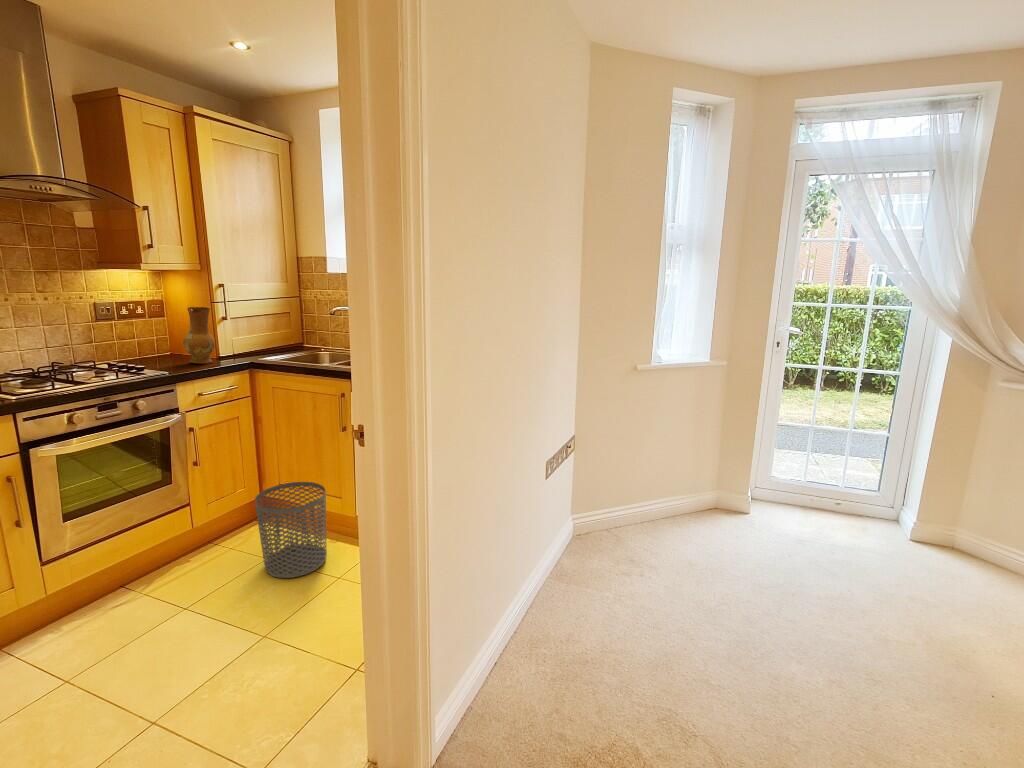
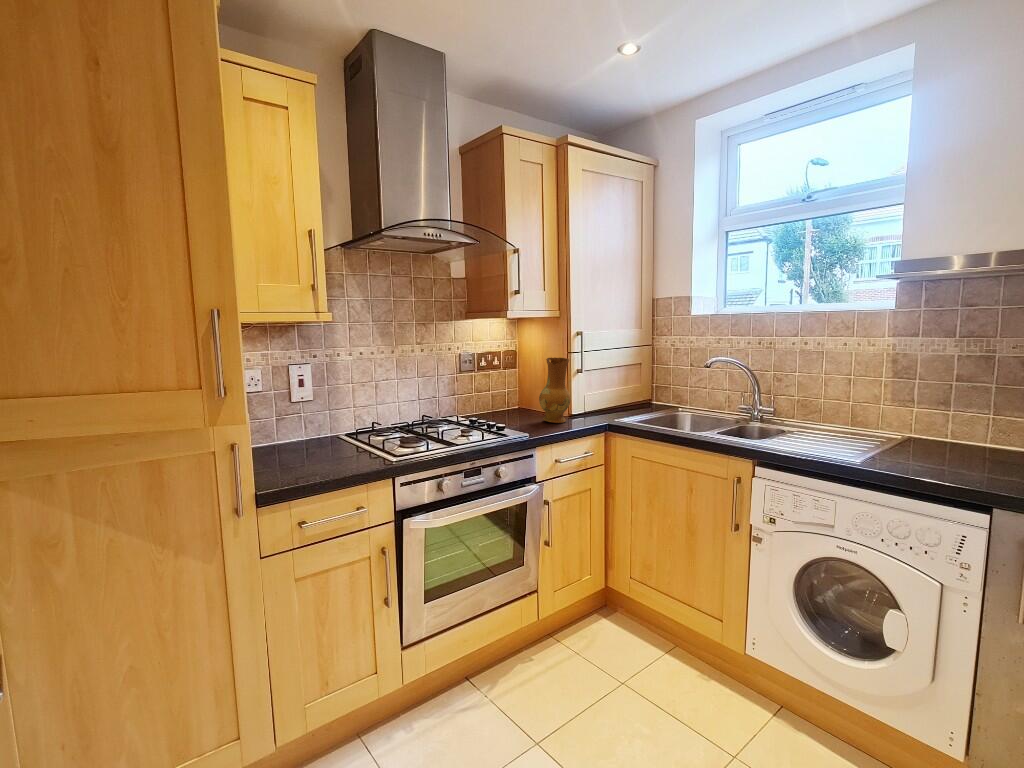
waste bin: present [255,482,327,578] -> none [619,592,713,741]

